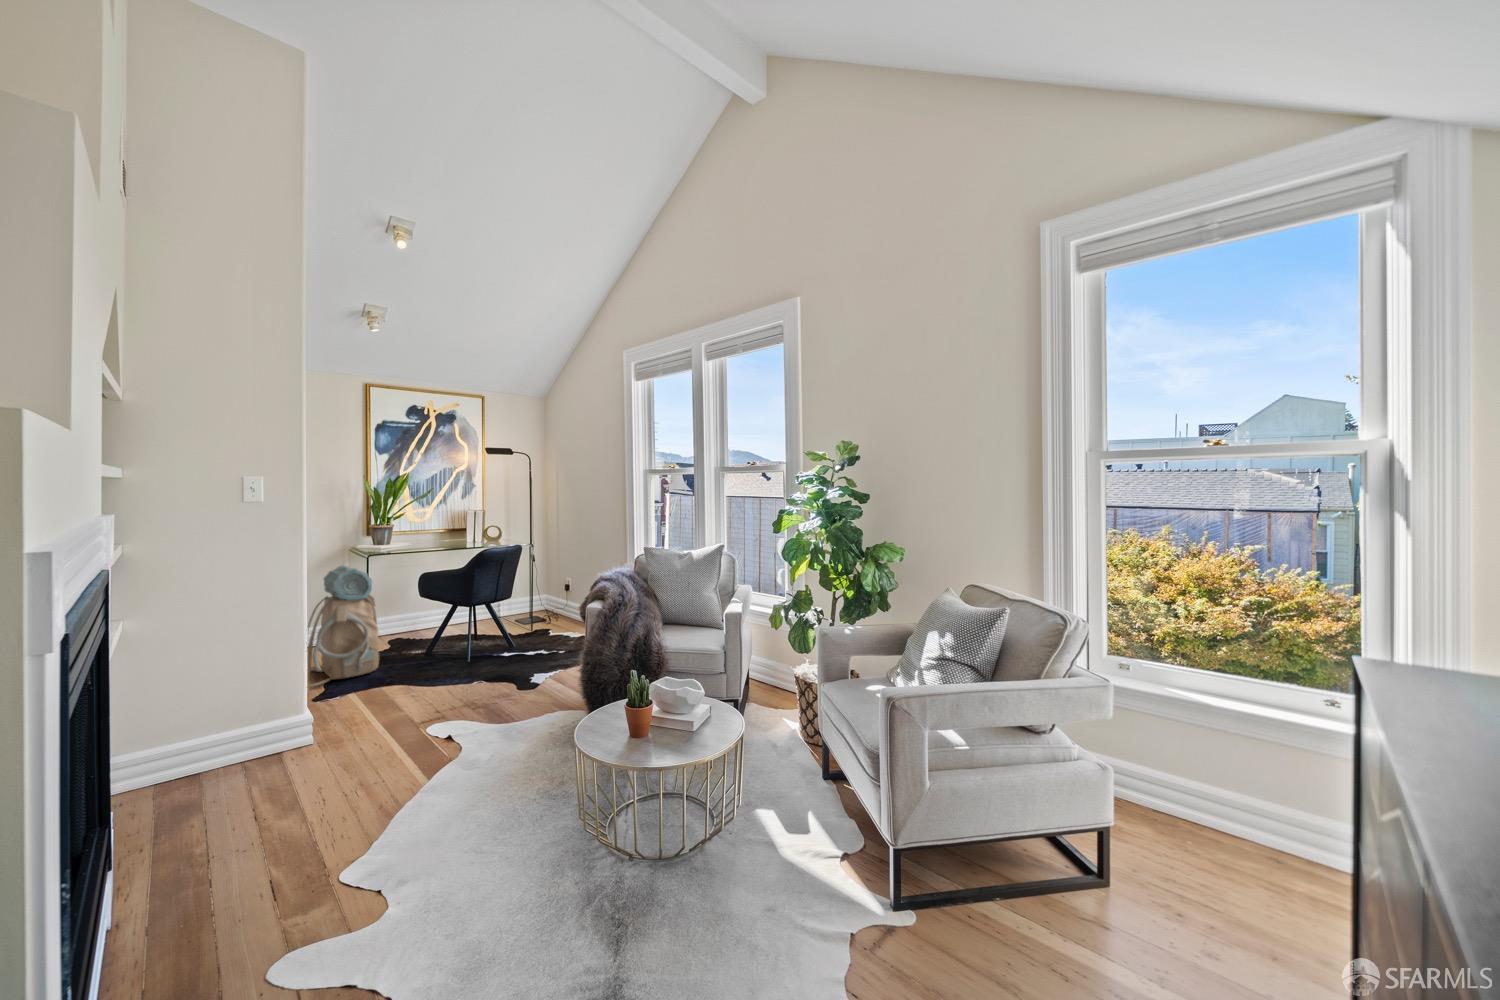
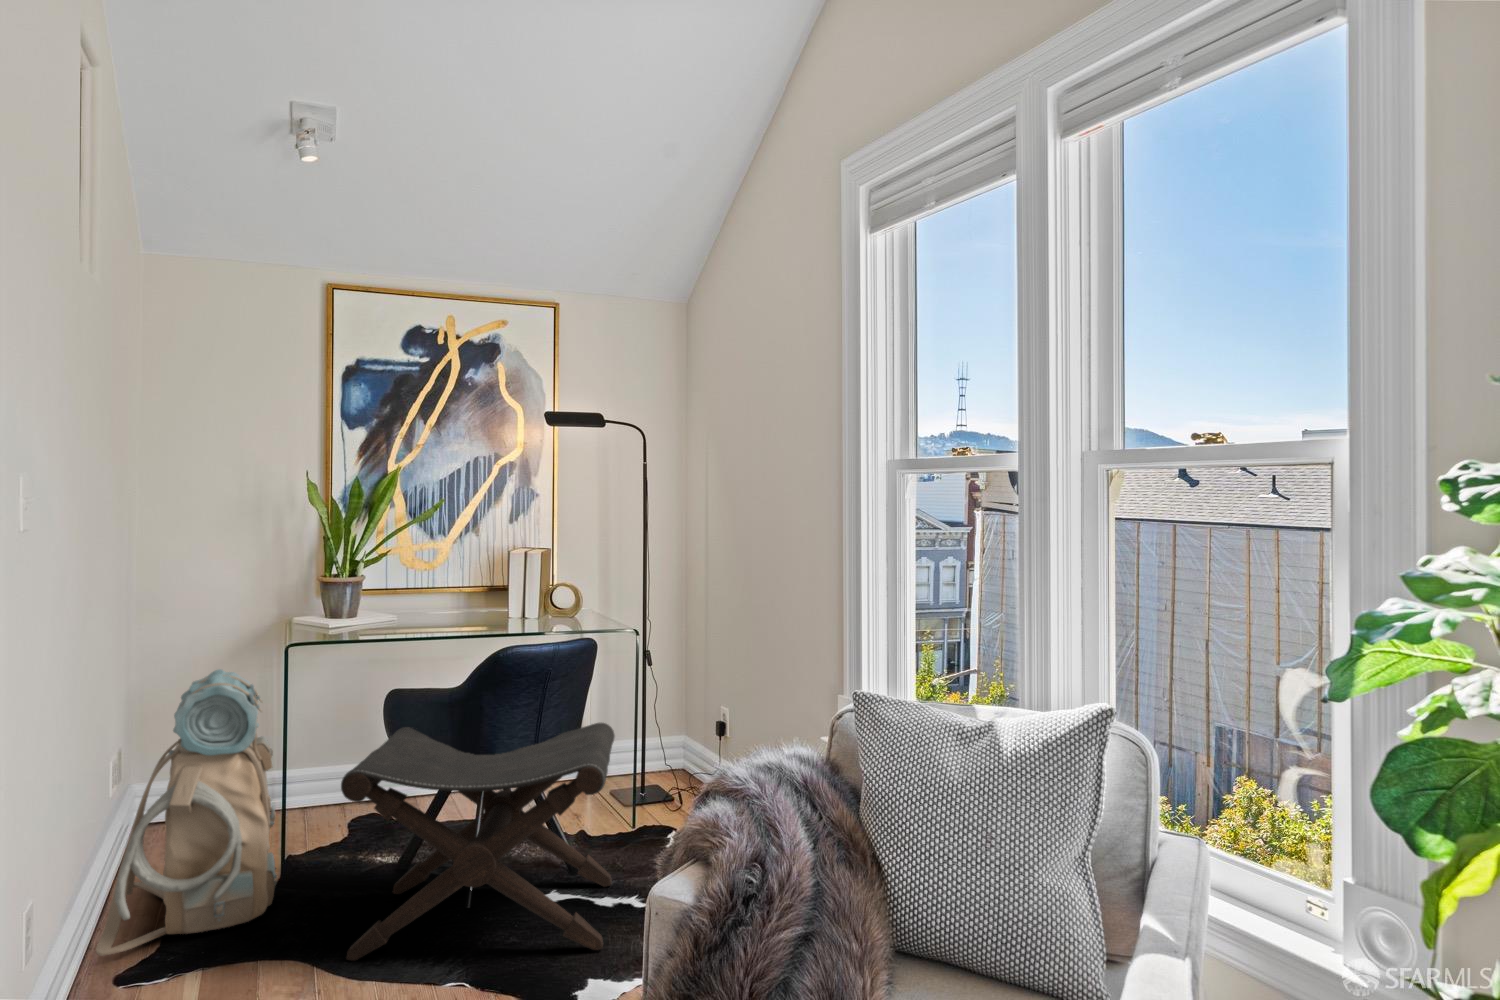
footstool: none [426,579,541,676] -> present [341,723,615,961]

